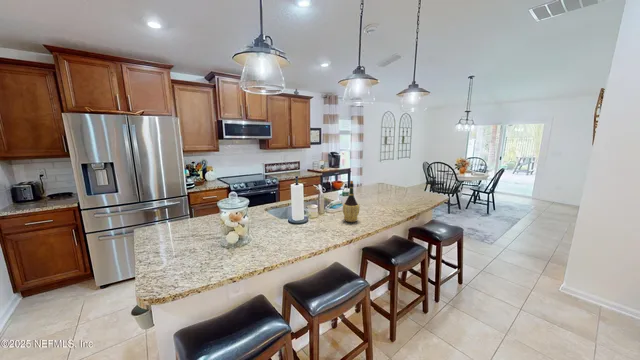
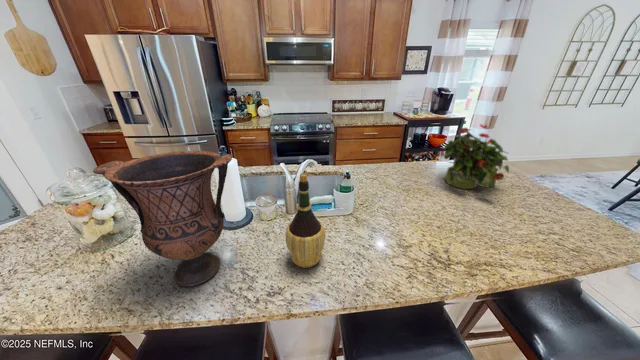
potted plant: none [365,165,394,194] -> present [444,125,509,191]
vase: none [290,176,333,236] -> present [93,150,232,286]

